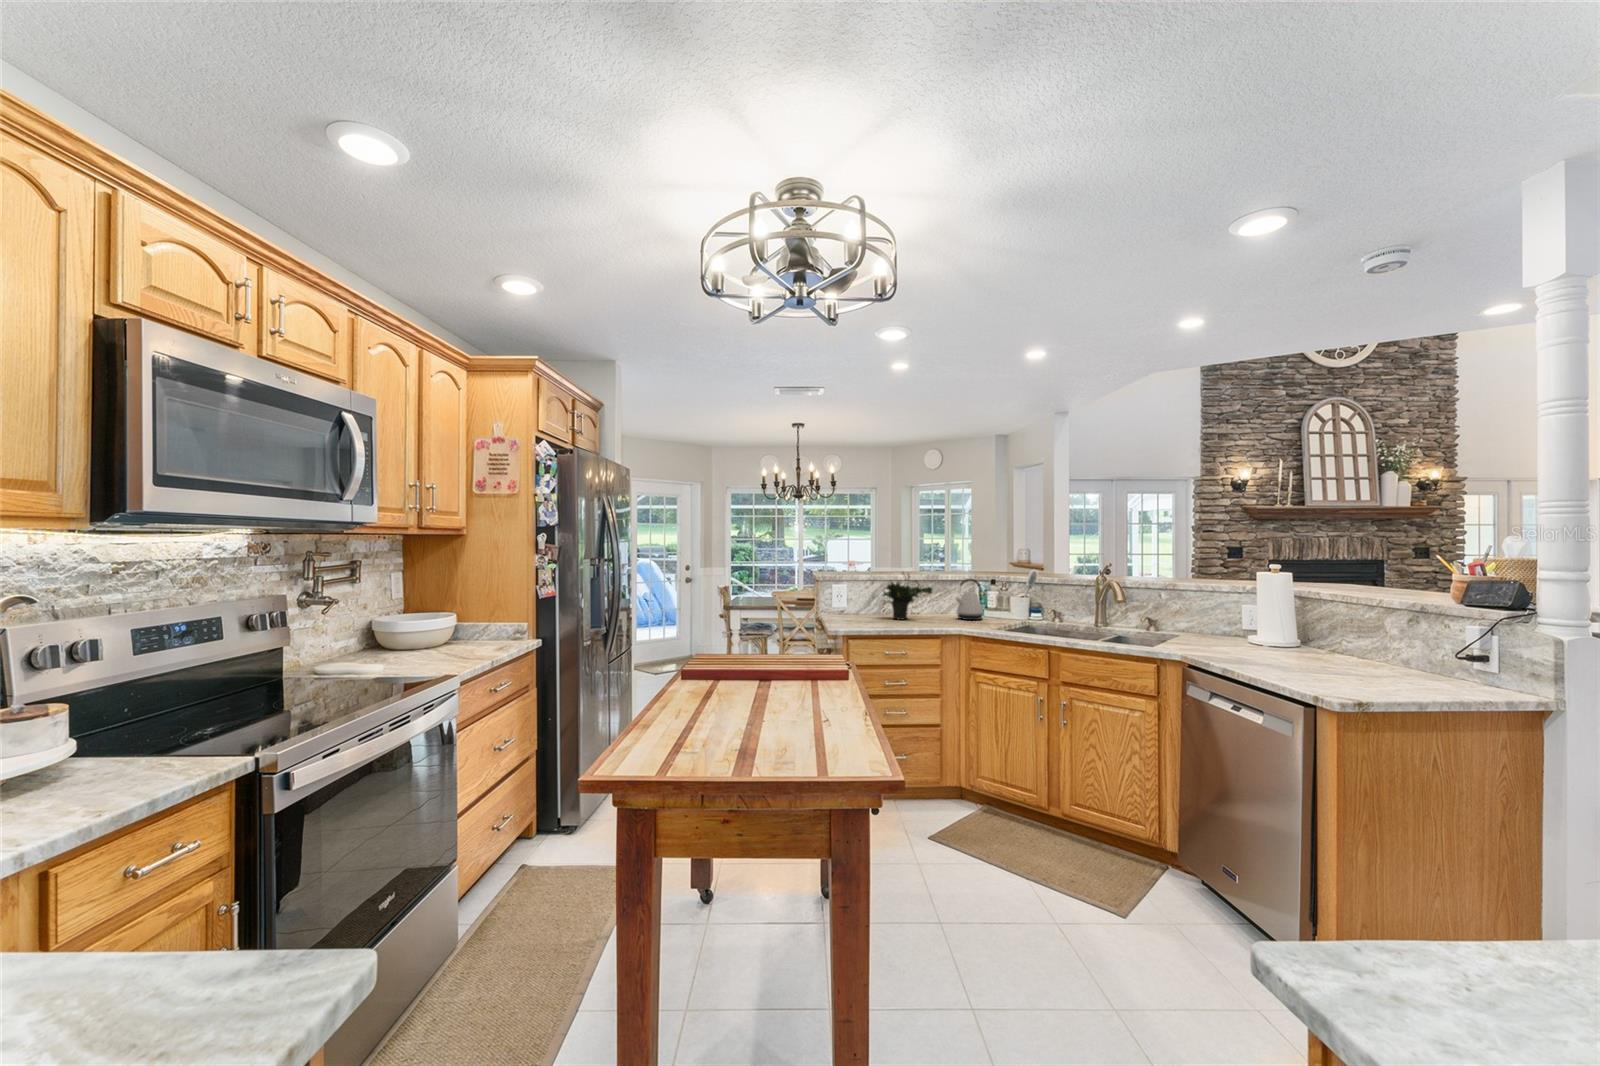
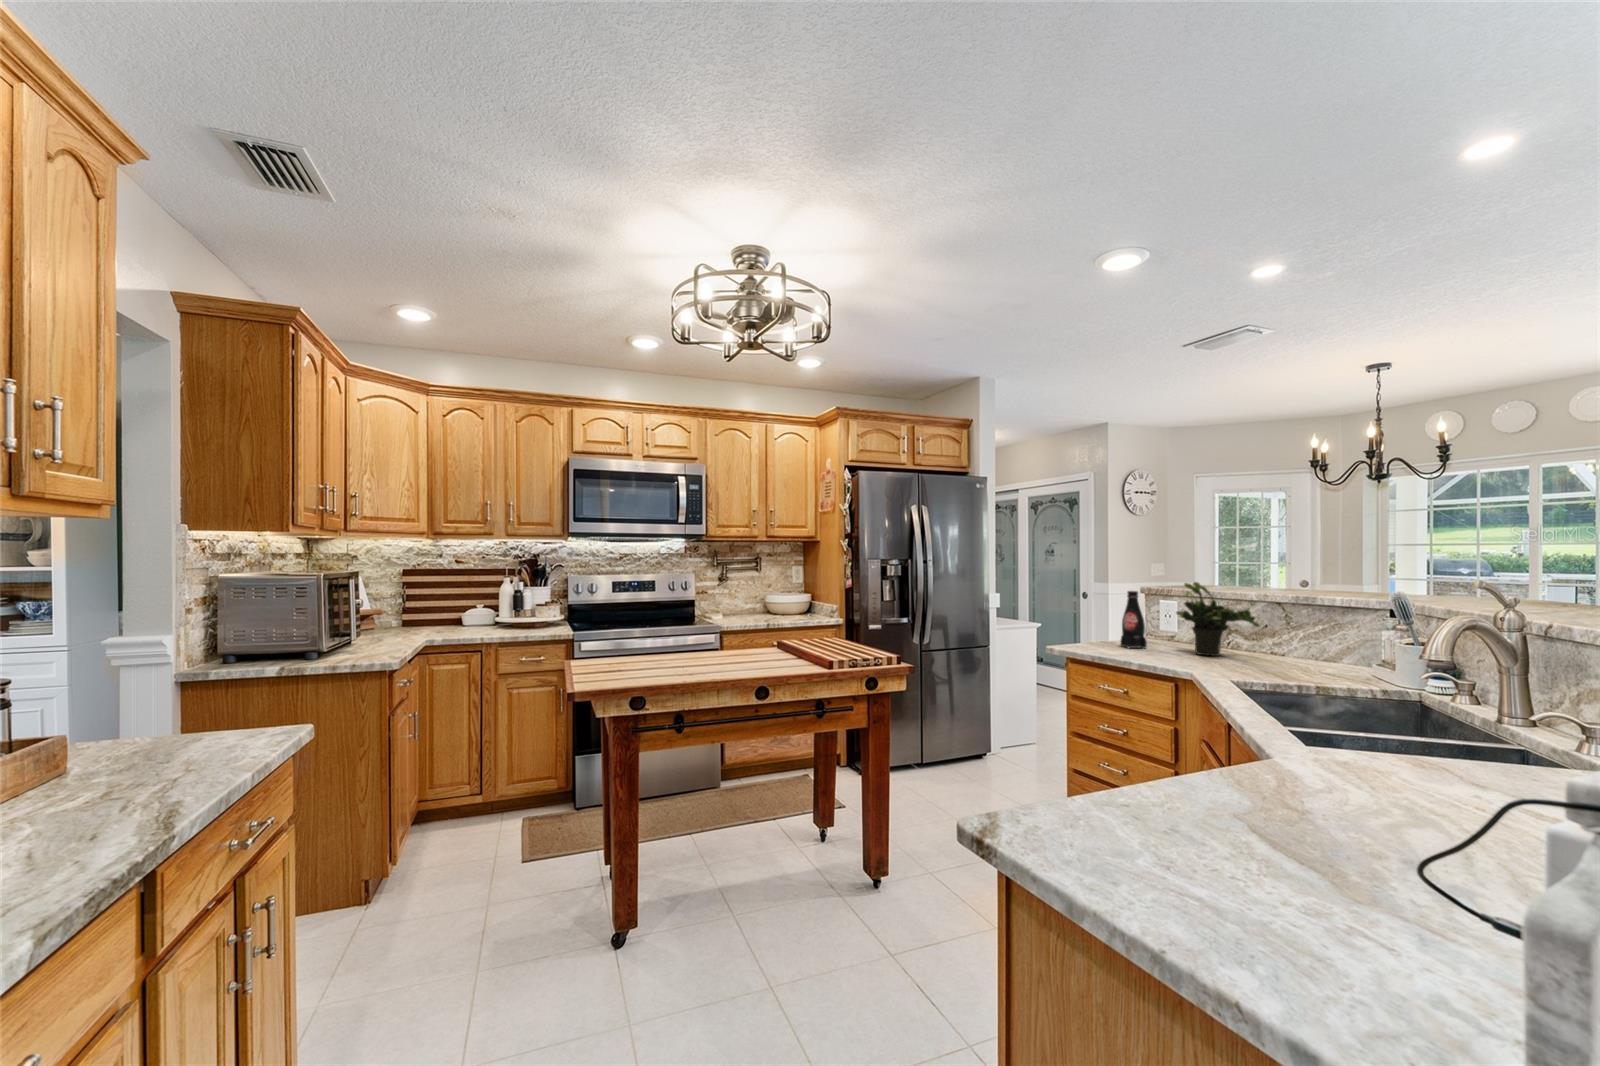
bottle: none [849,579,866,622] -> present [1121,591,1147,649]
kettle: present [956,579,983,620] -> none [1290,601,1361,675]

